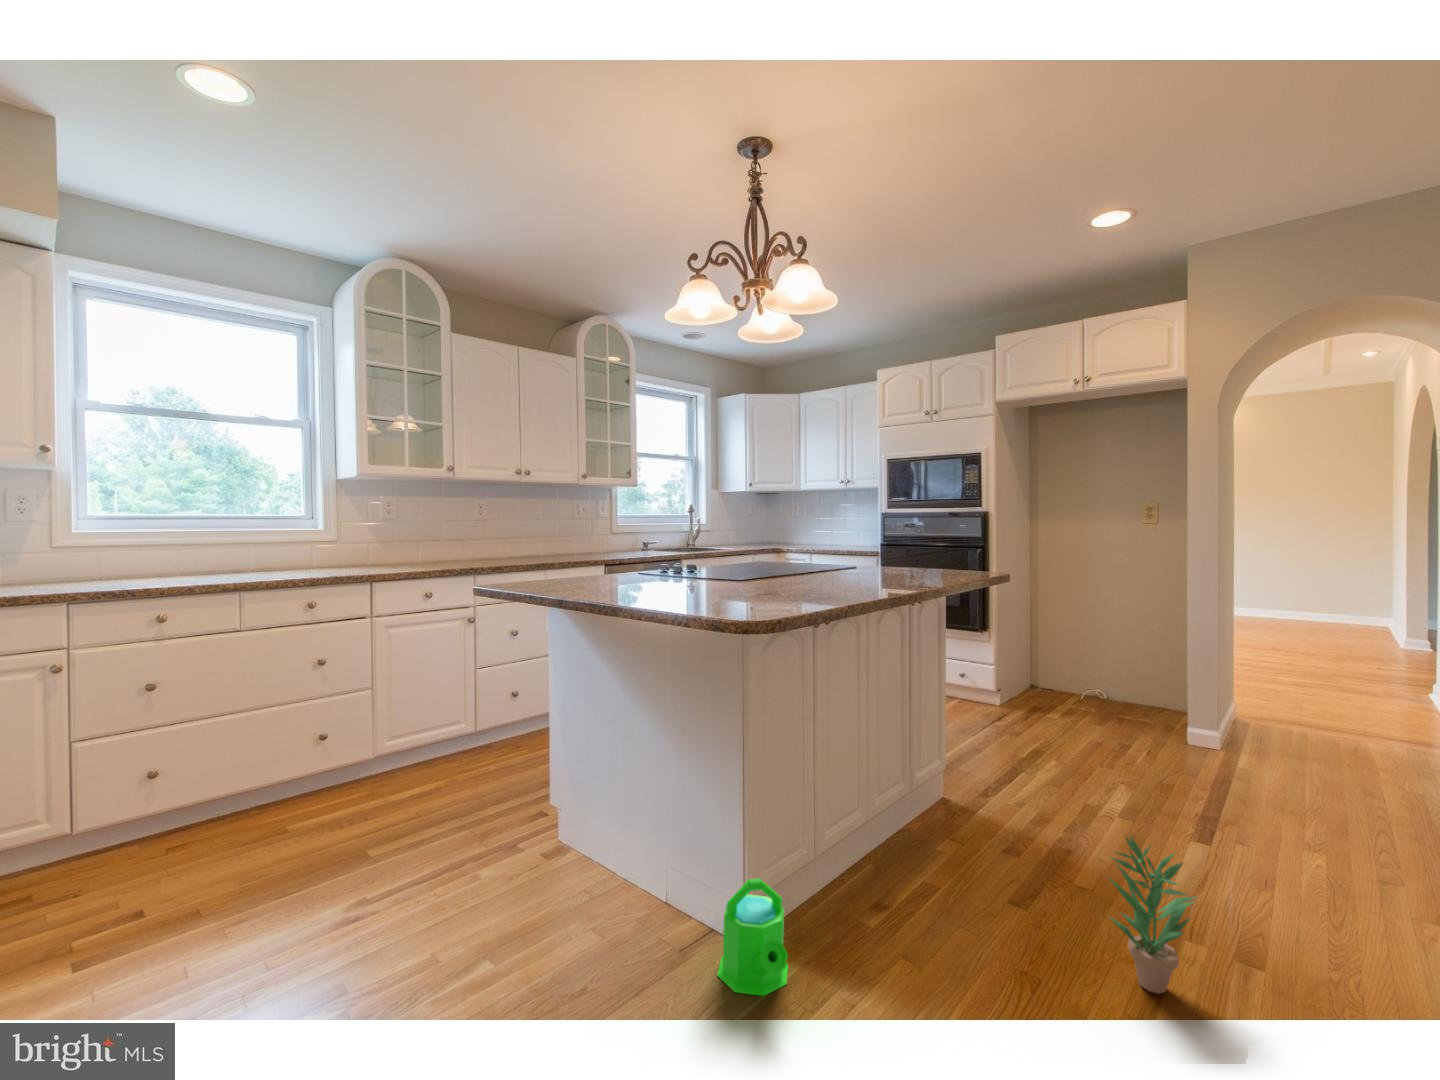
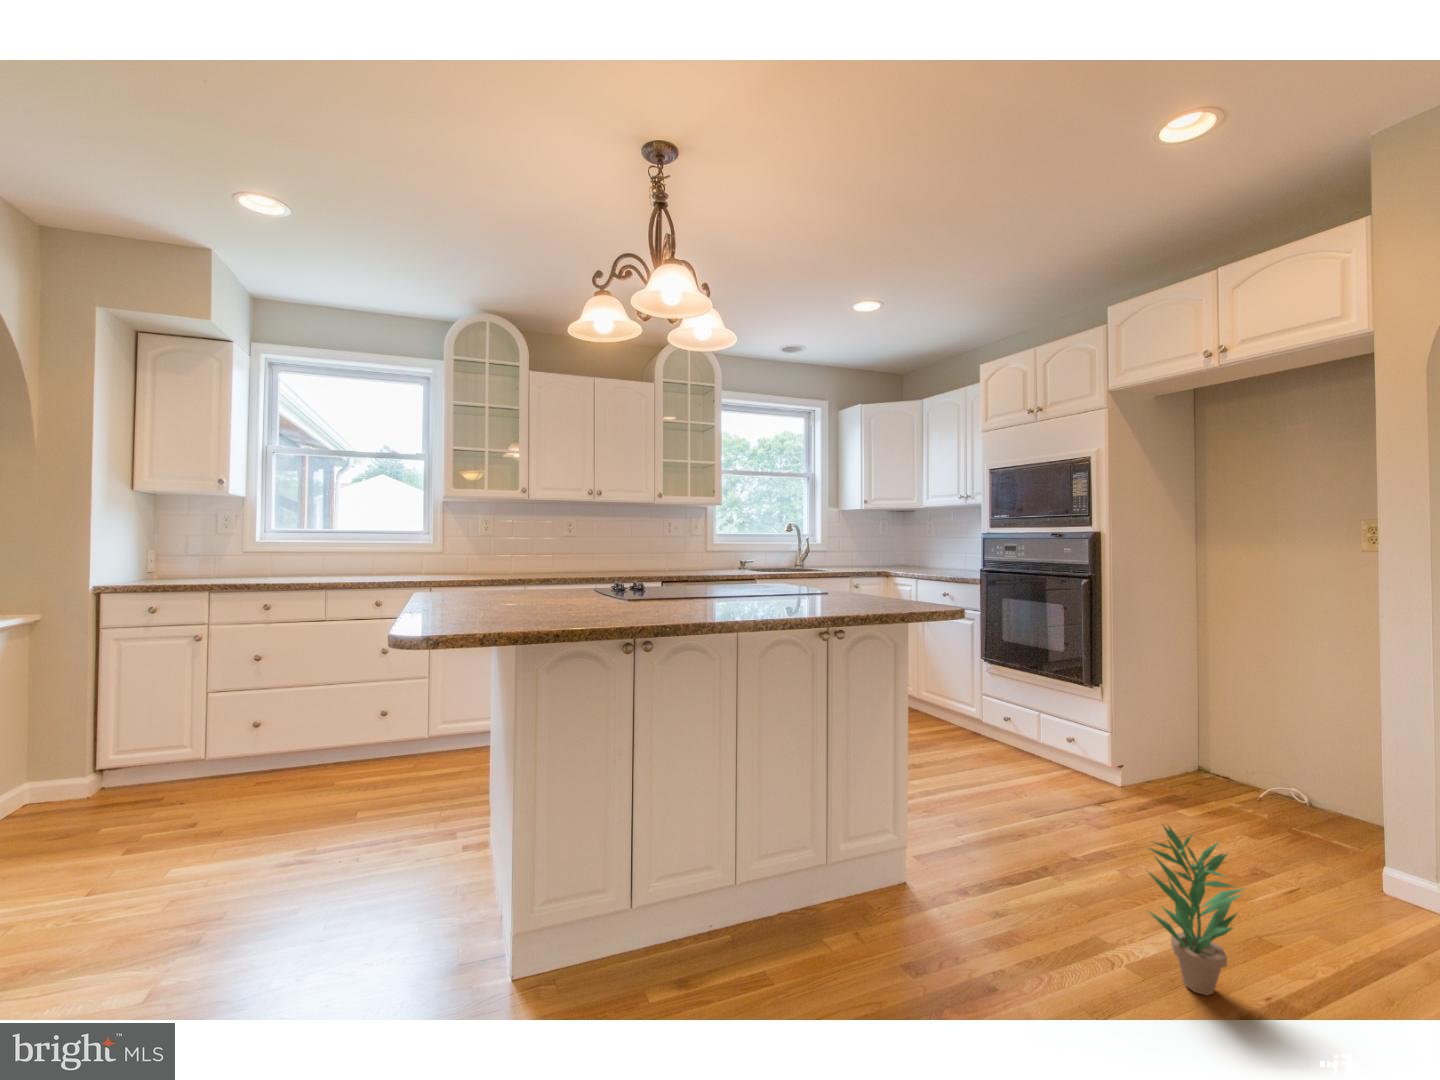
watering can: present [717,878,788,996] -> none [736,872,810,997]

